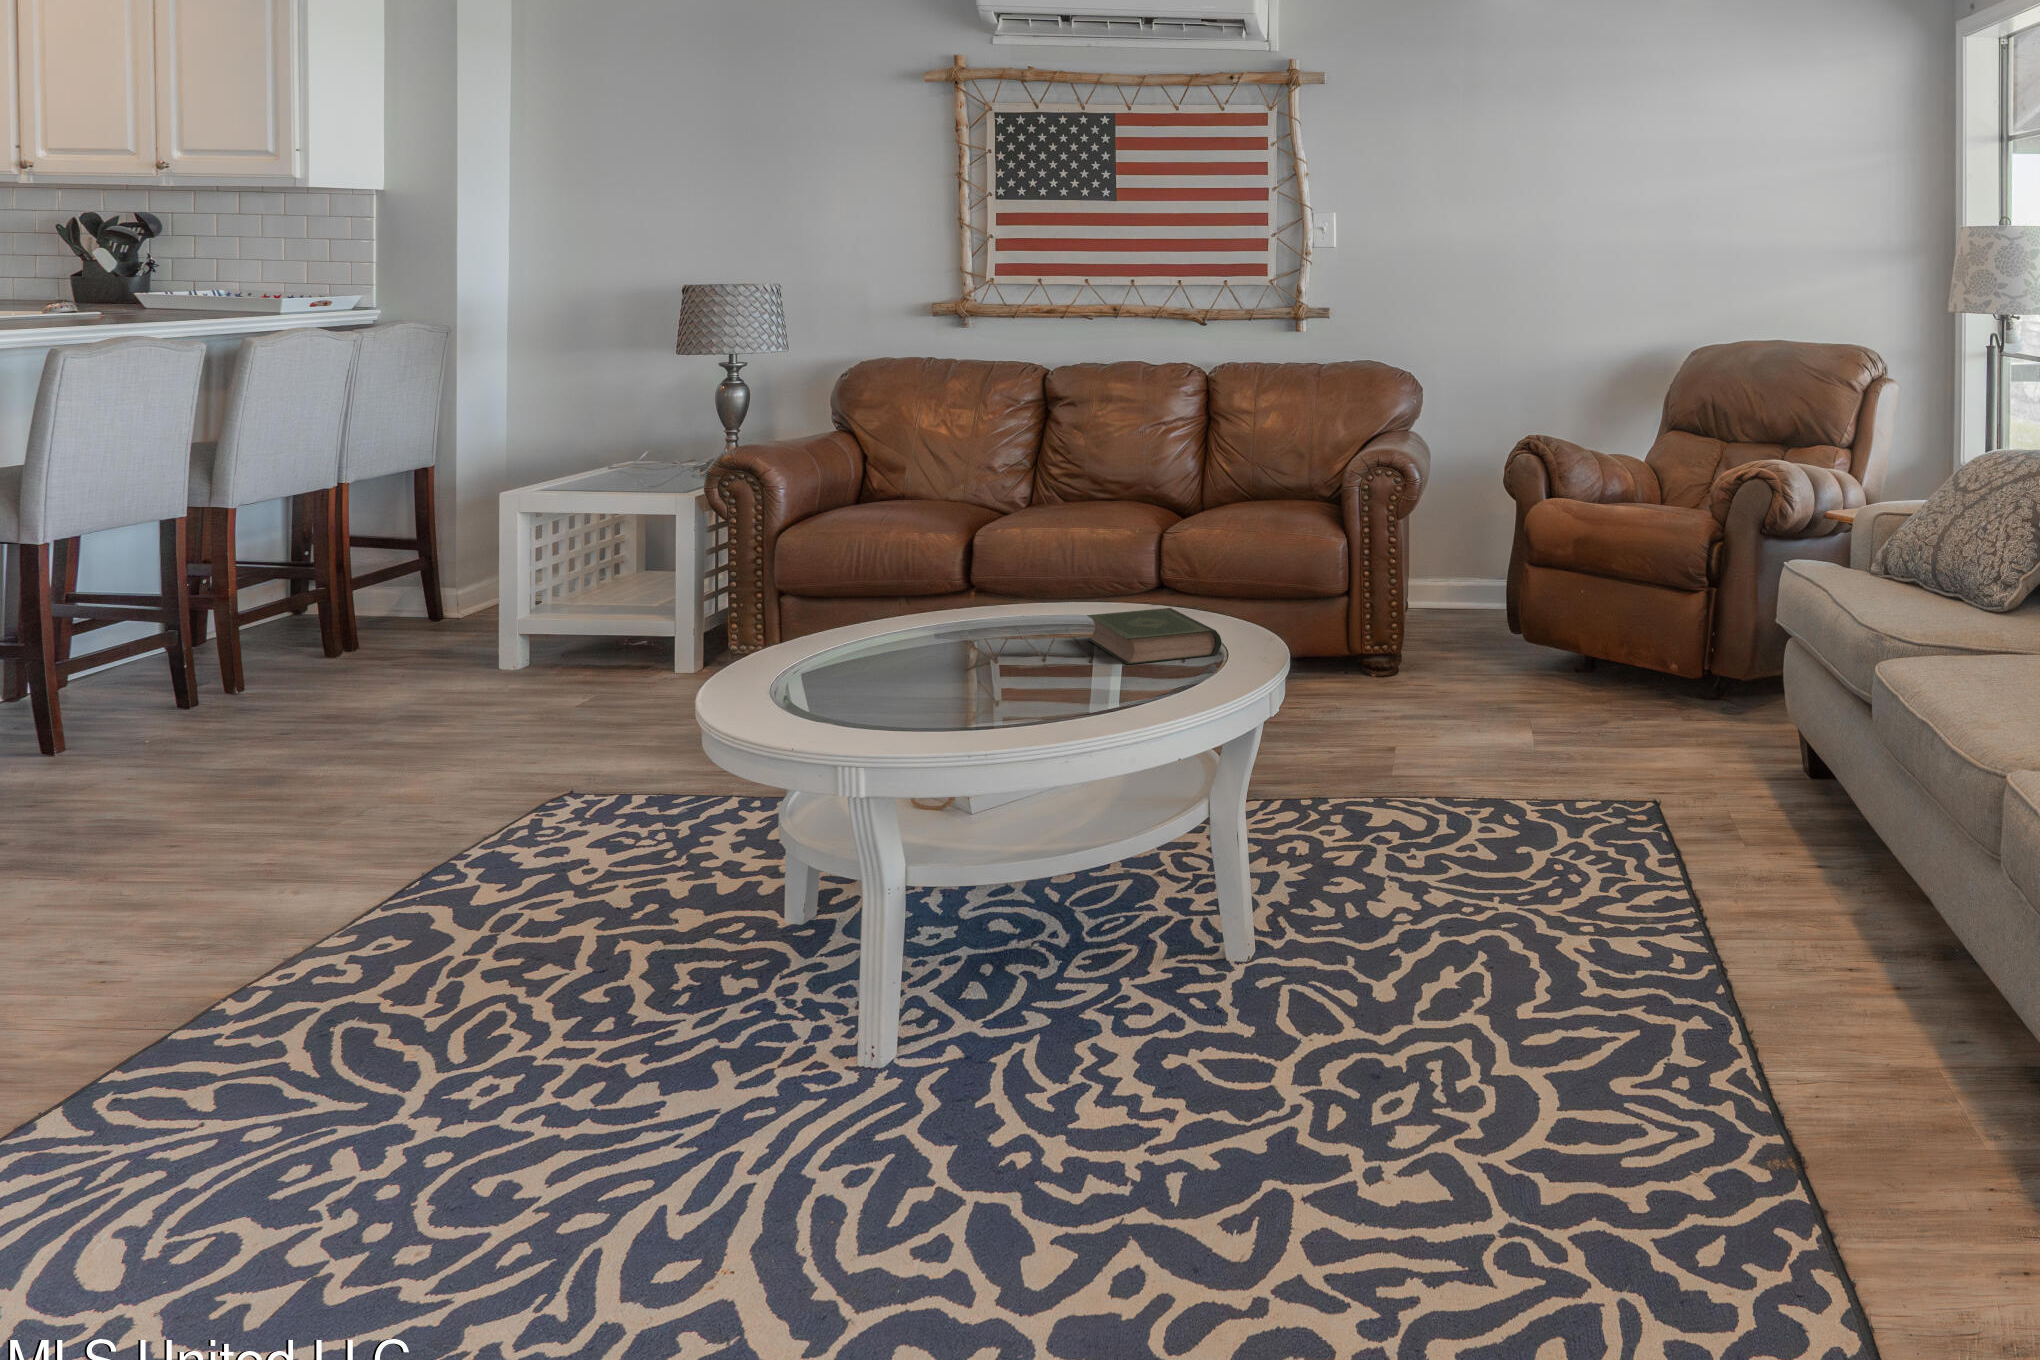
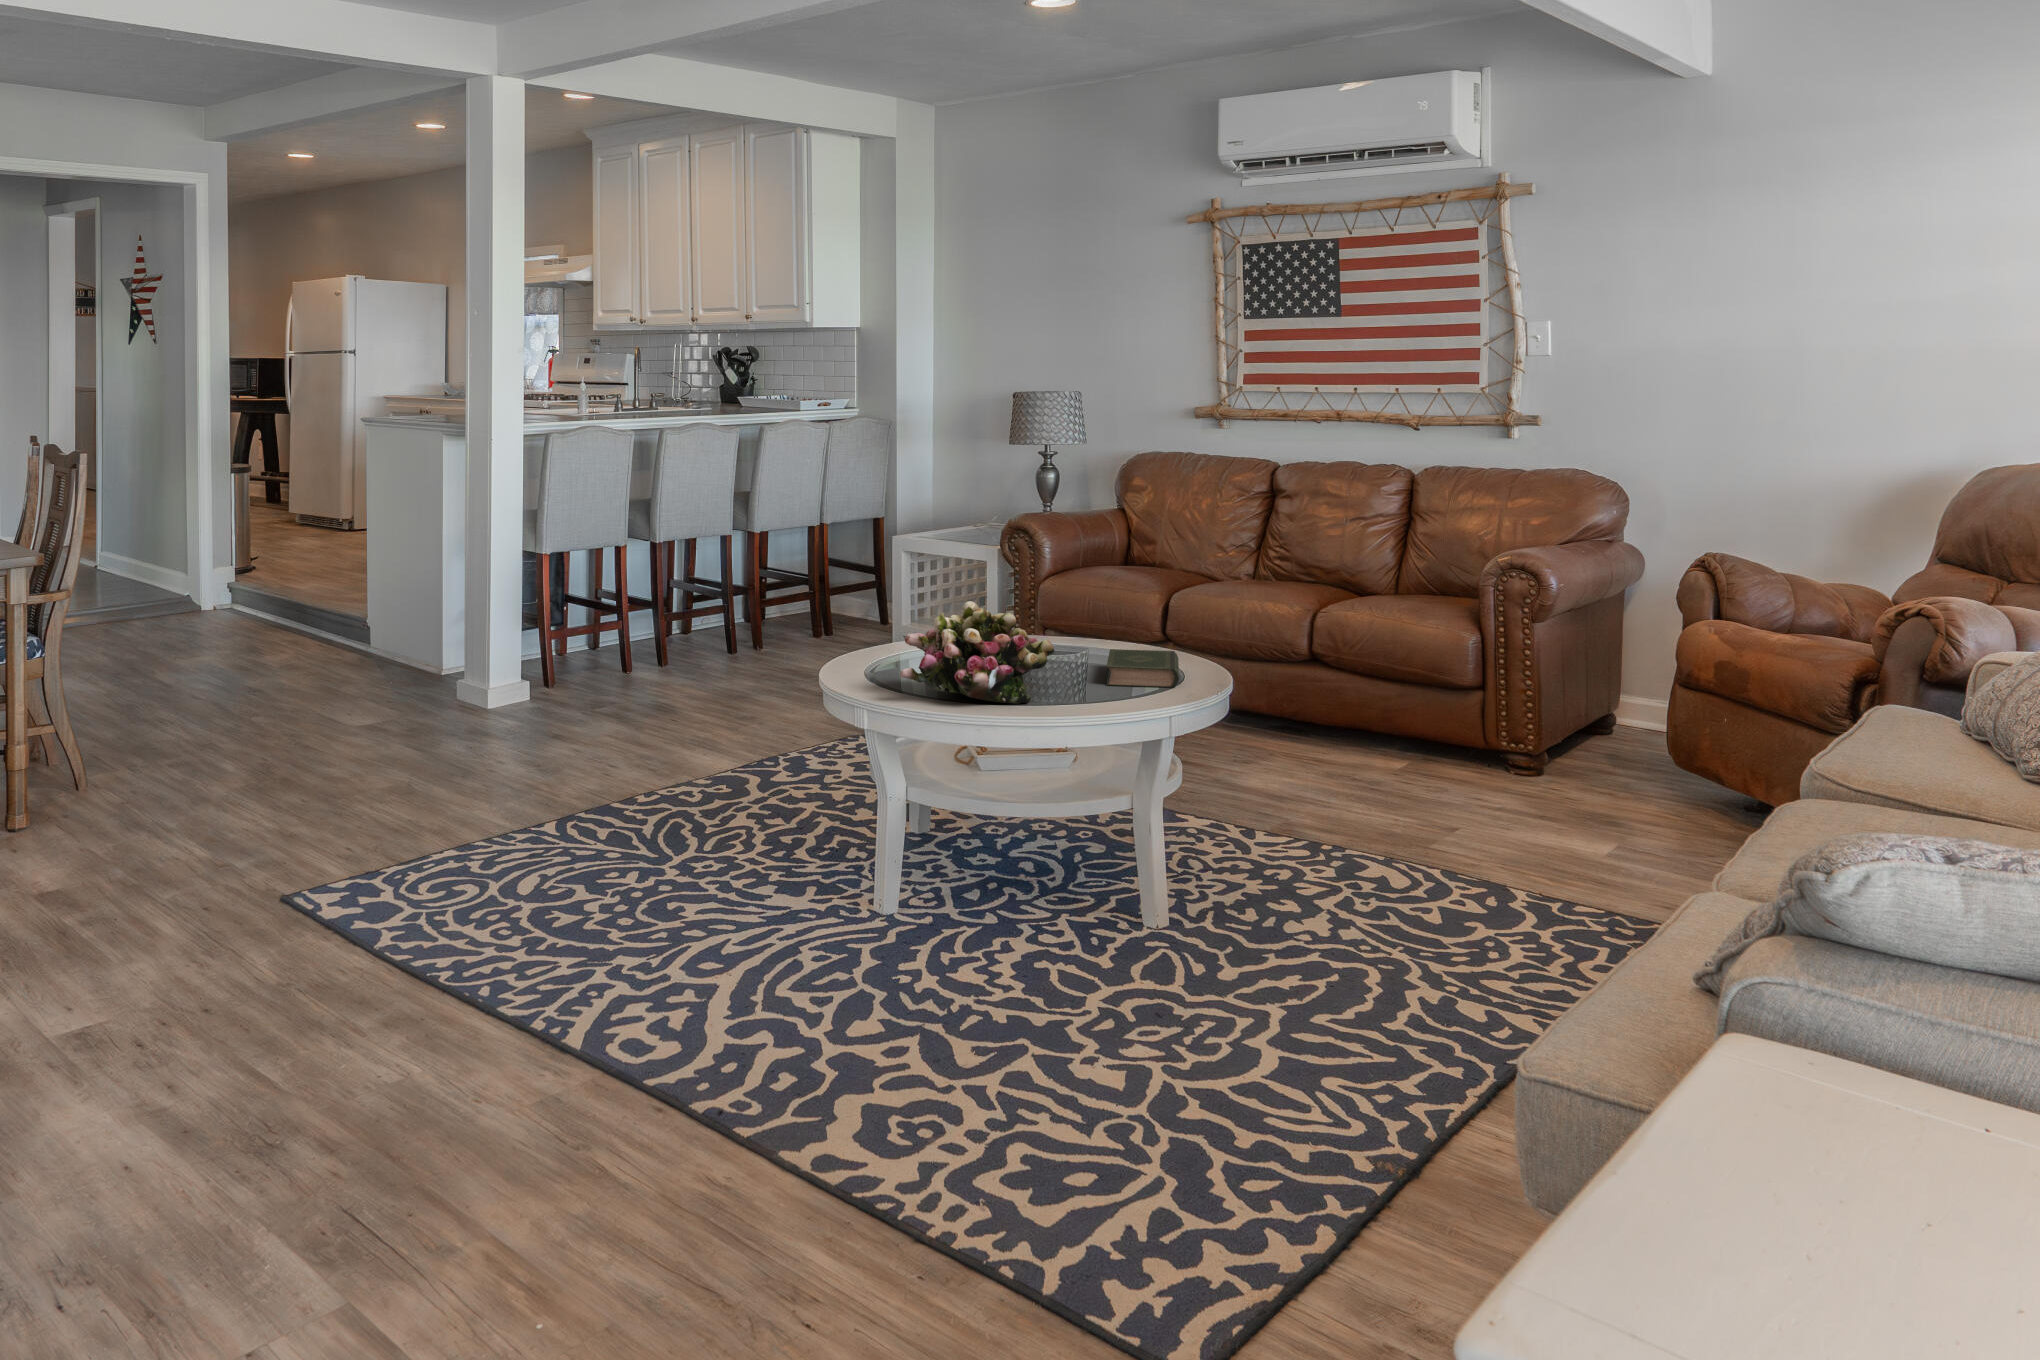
flower arrangement: none [860,565,1091,711] -> present [900,601,1054,704]

